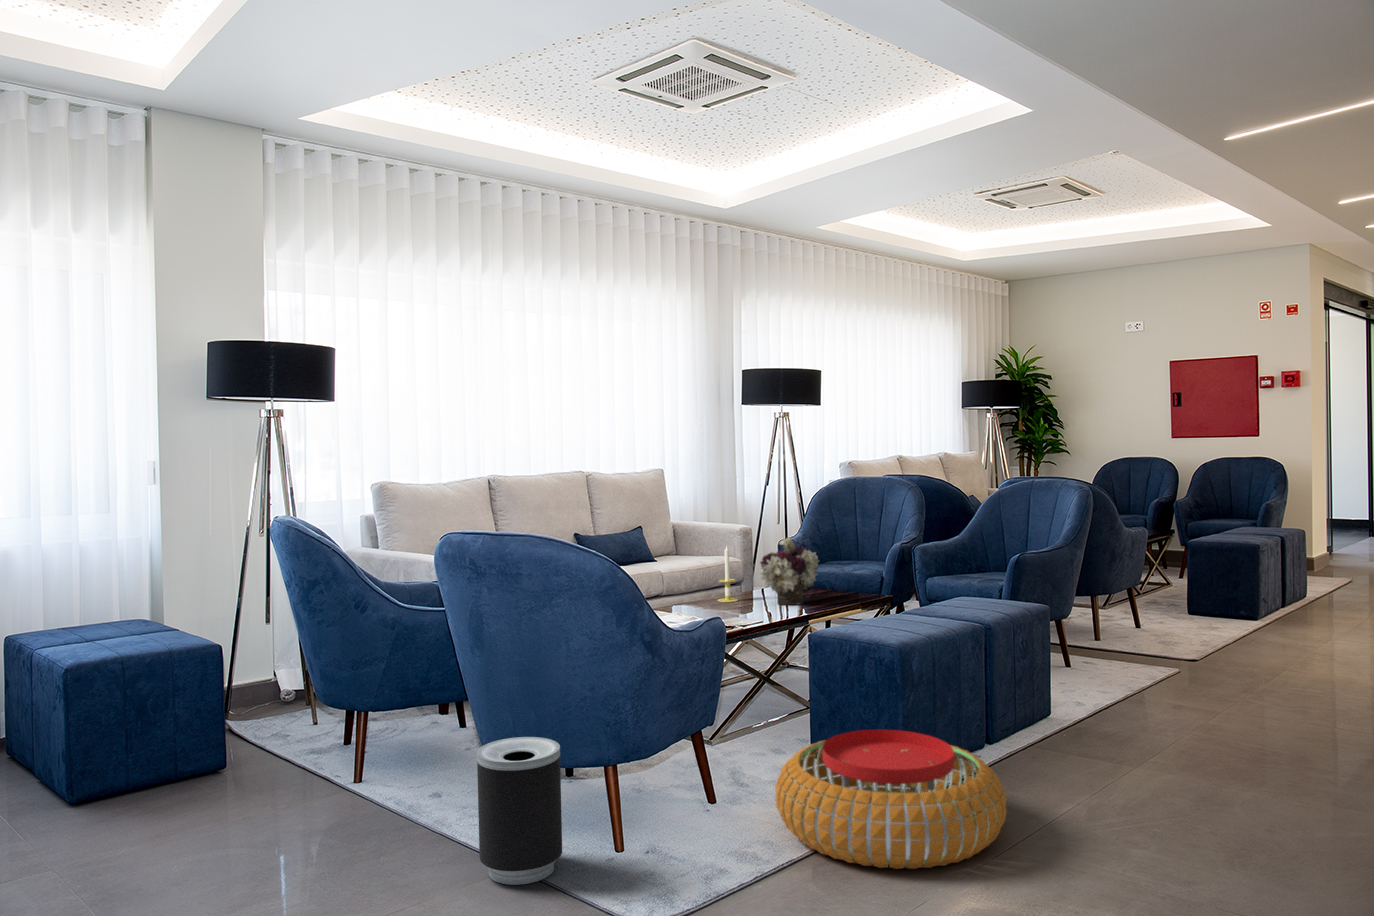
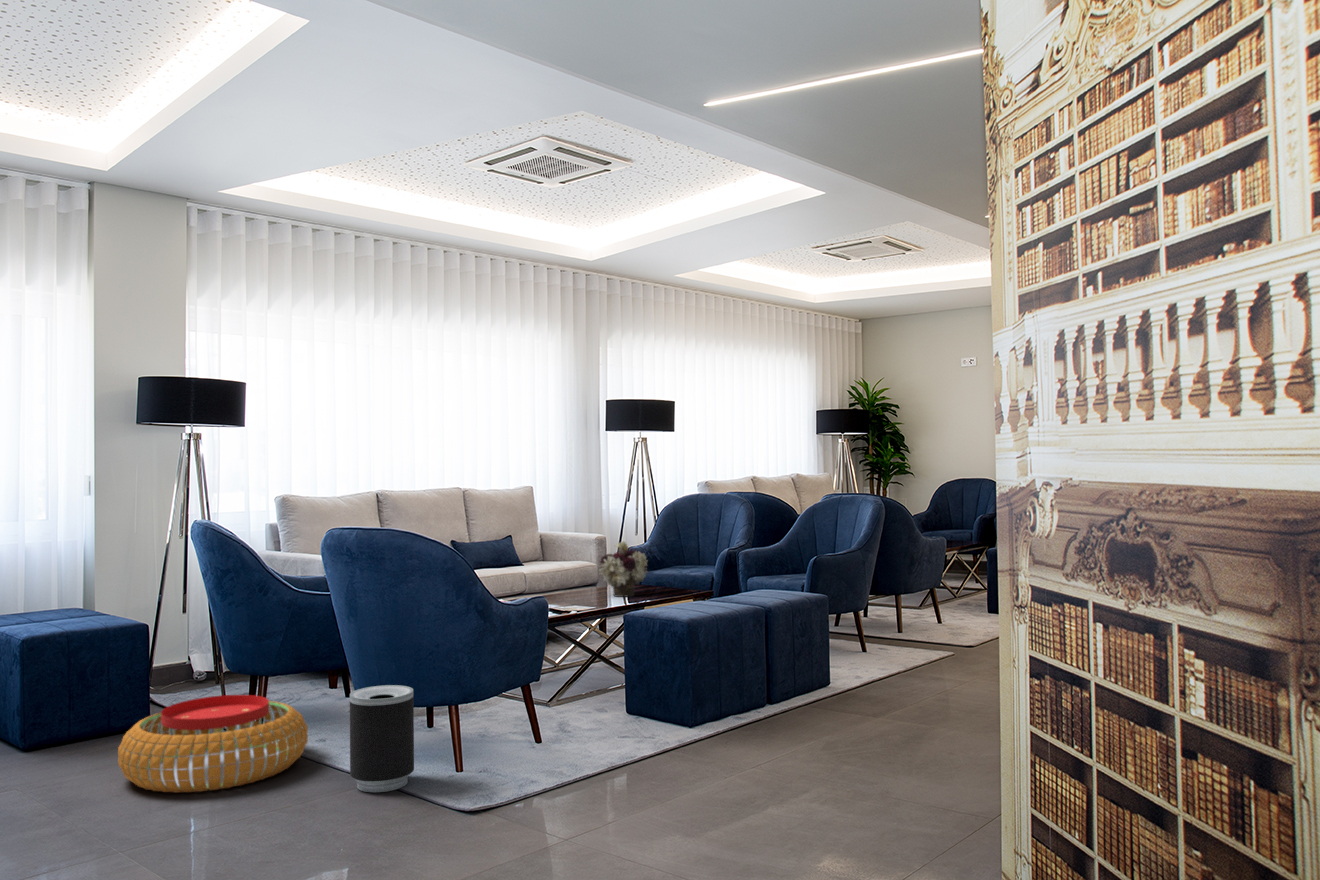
candle: present [718,546,738,602] -> none [566,548,583,595]
pouf: present [775,729,1007,869] -> present [118,695,308,793]

